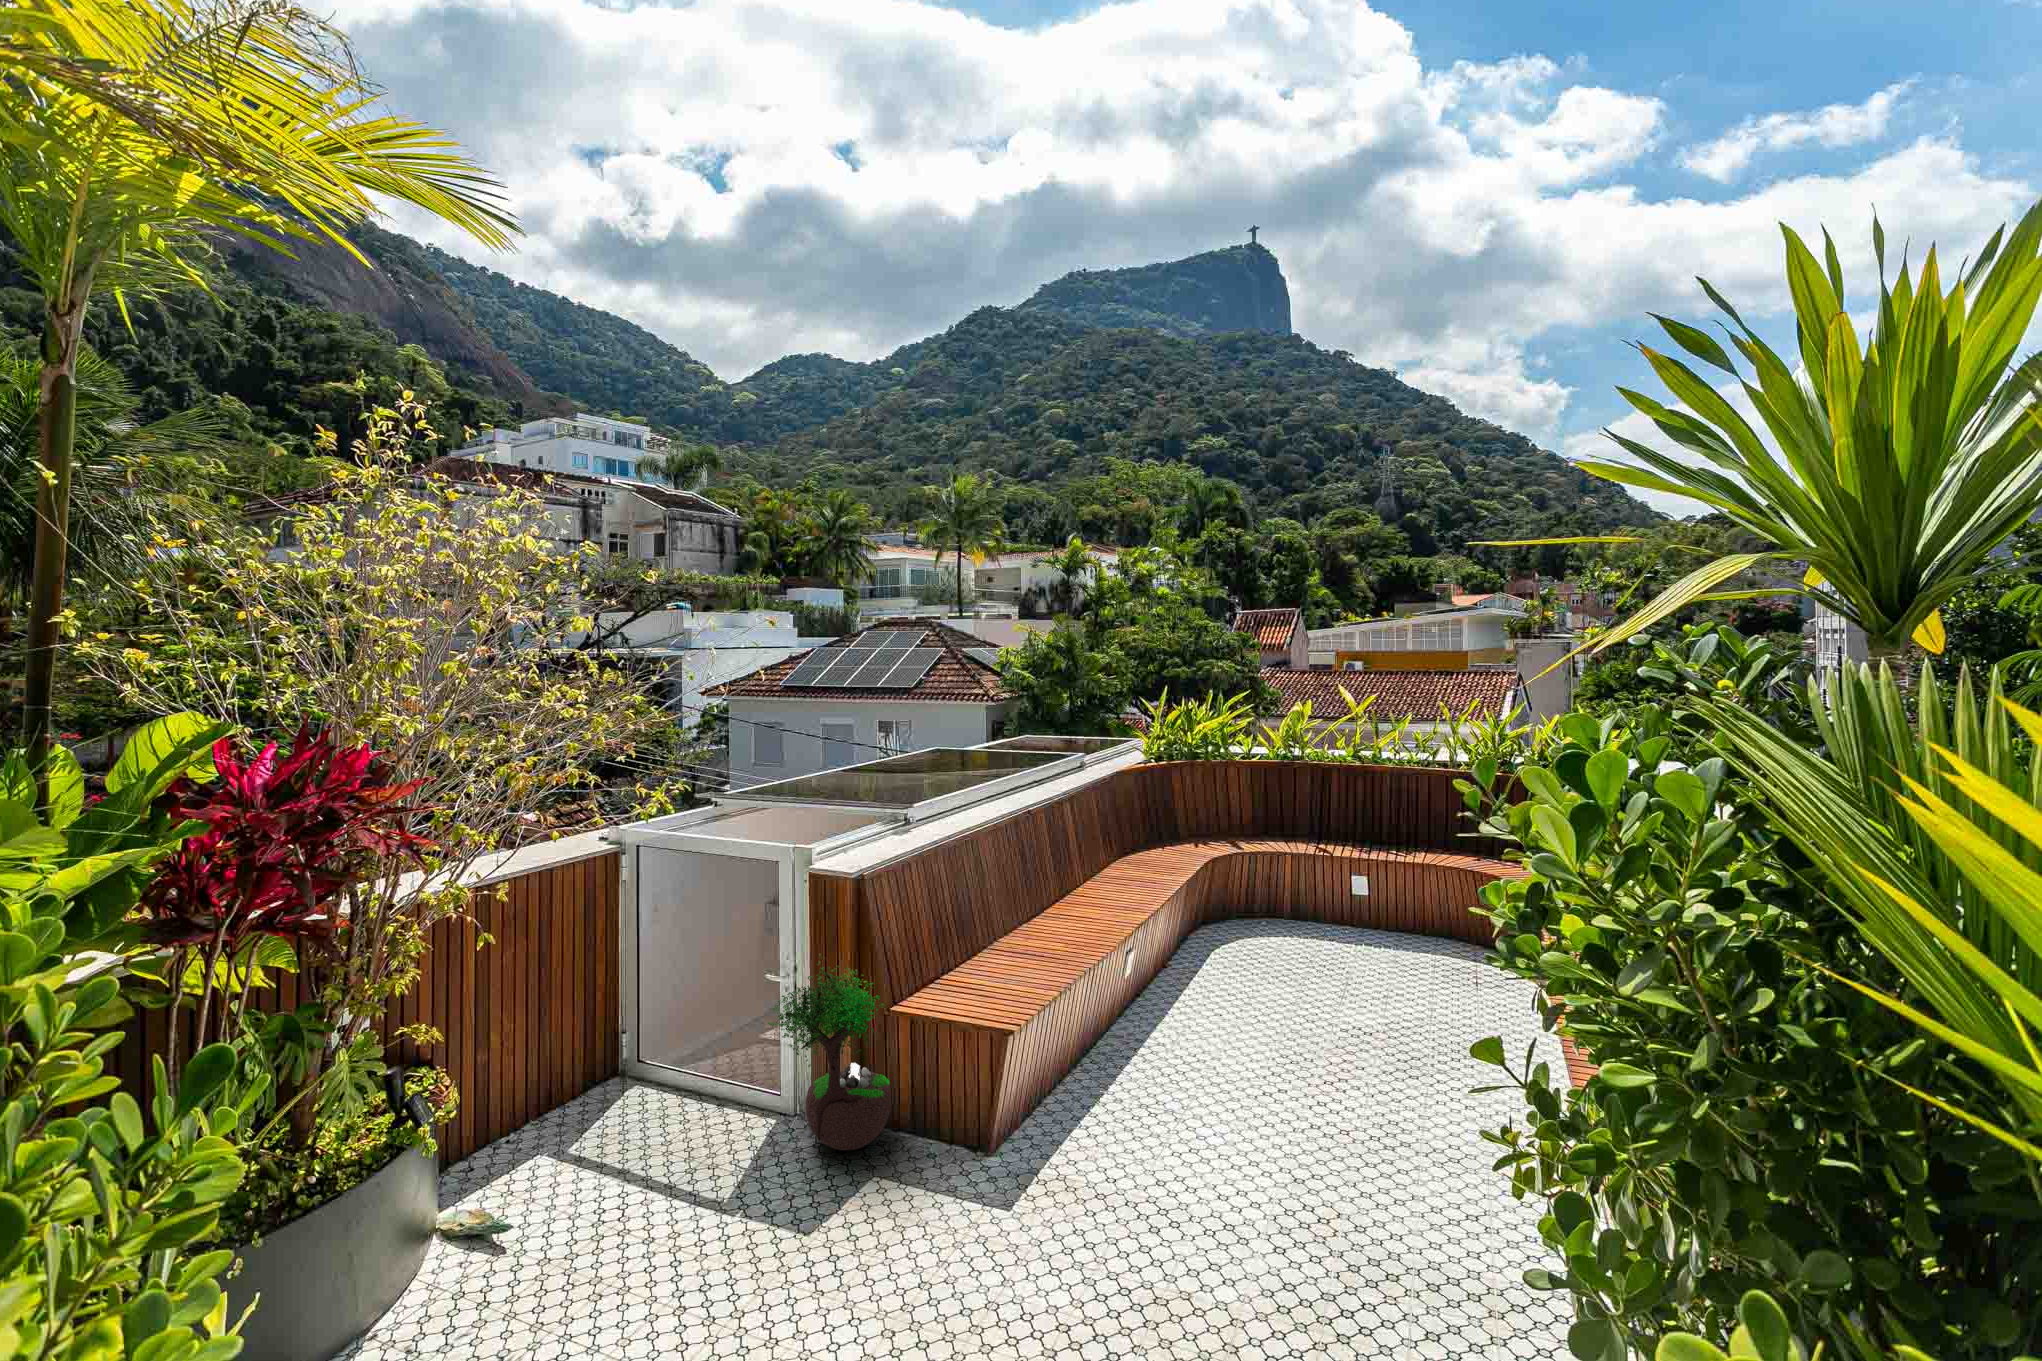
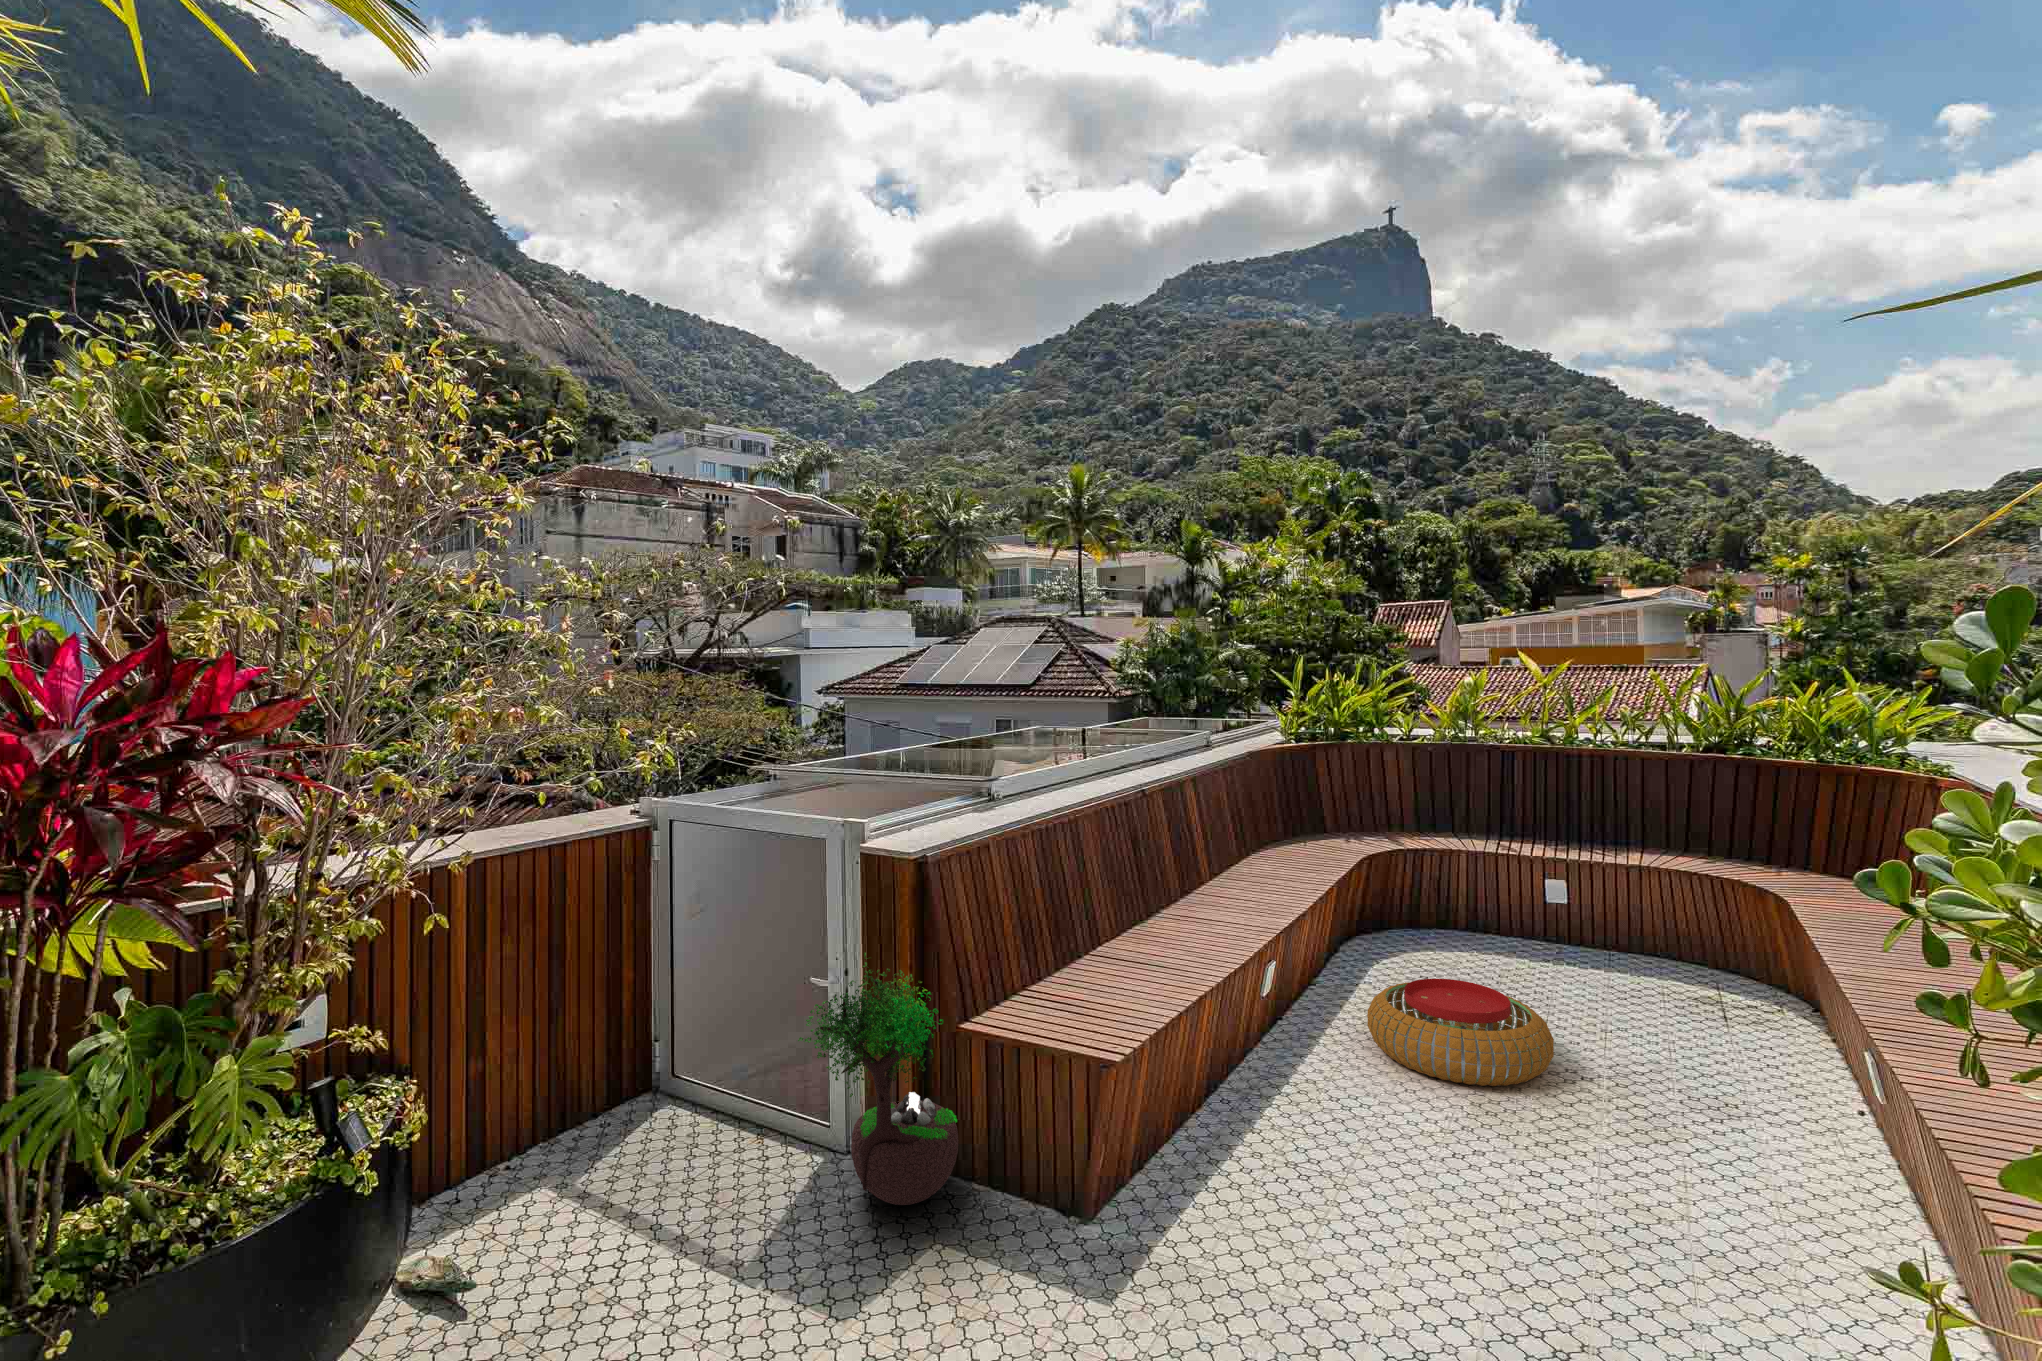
pouf: none [1206,959,1343,1041] -> present [1367,978,1554,1086]

